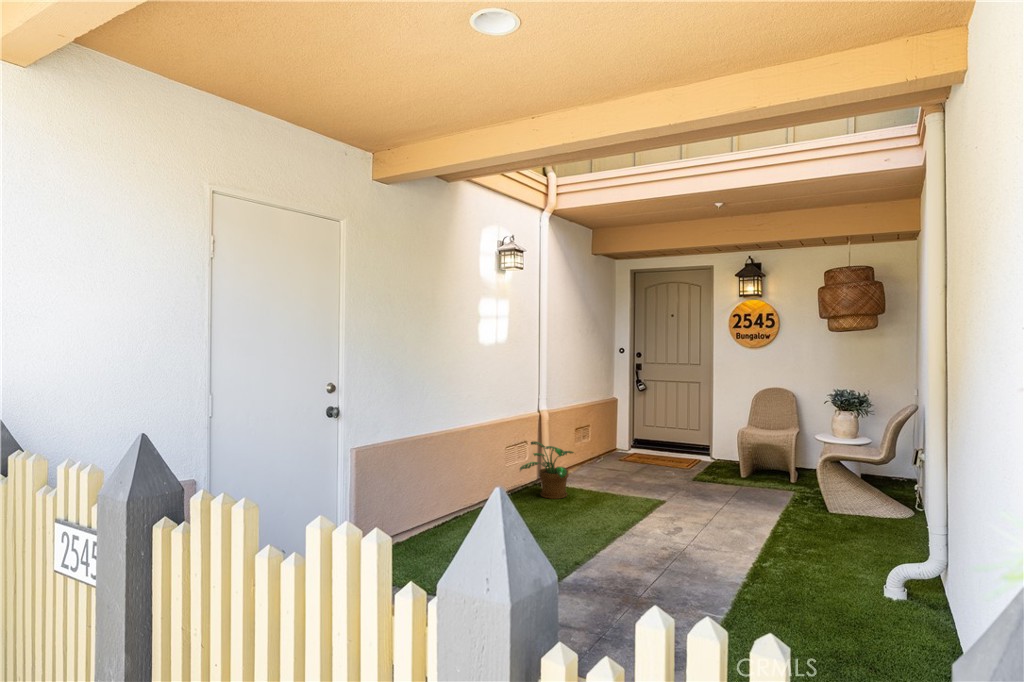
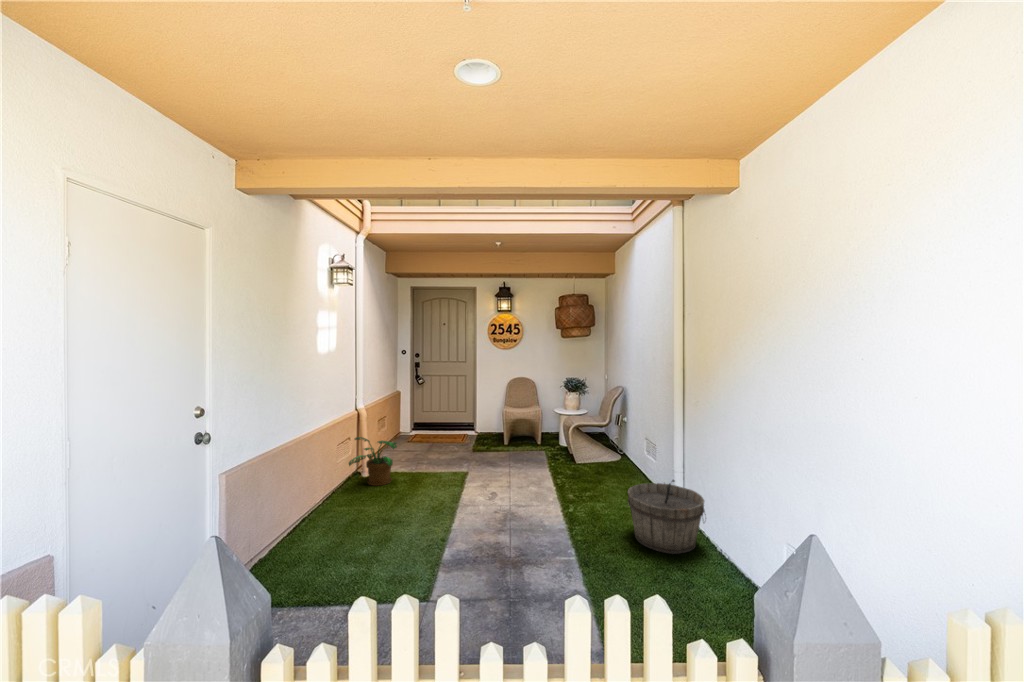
wooden bucket: none [823,536,957,651] -> present [628,480,706,554]

